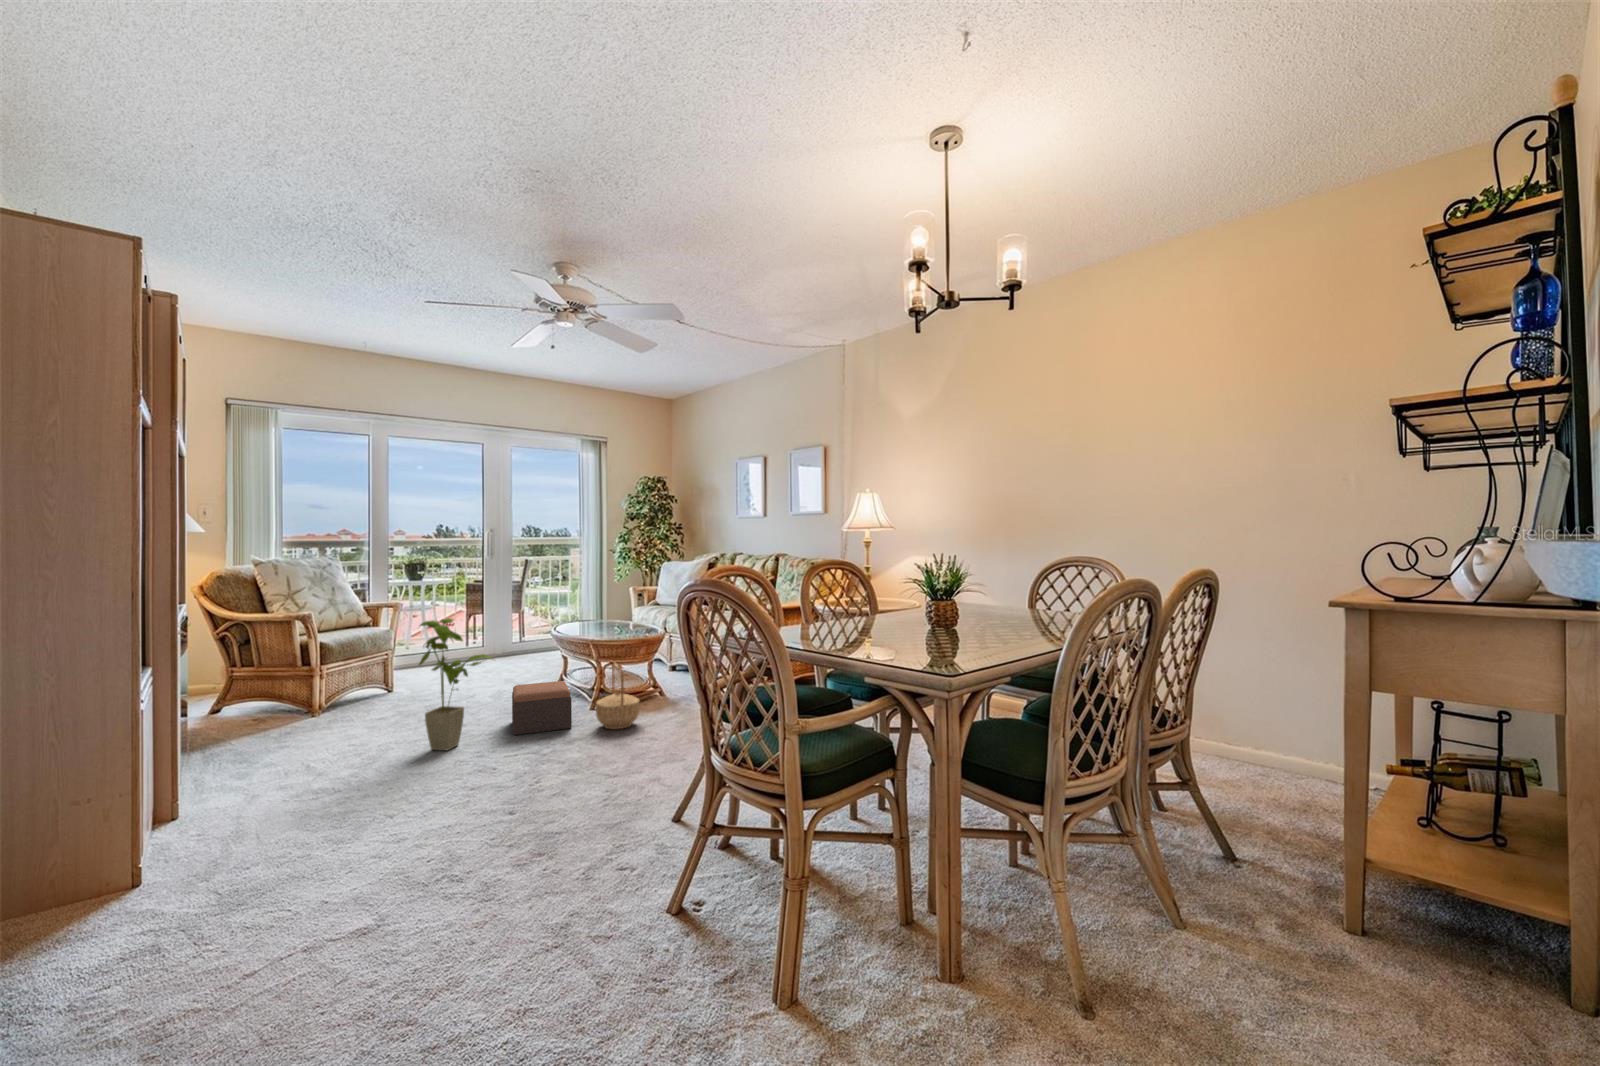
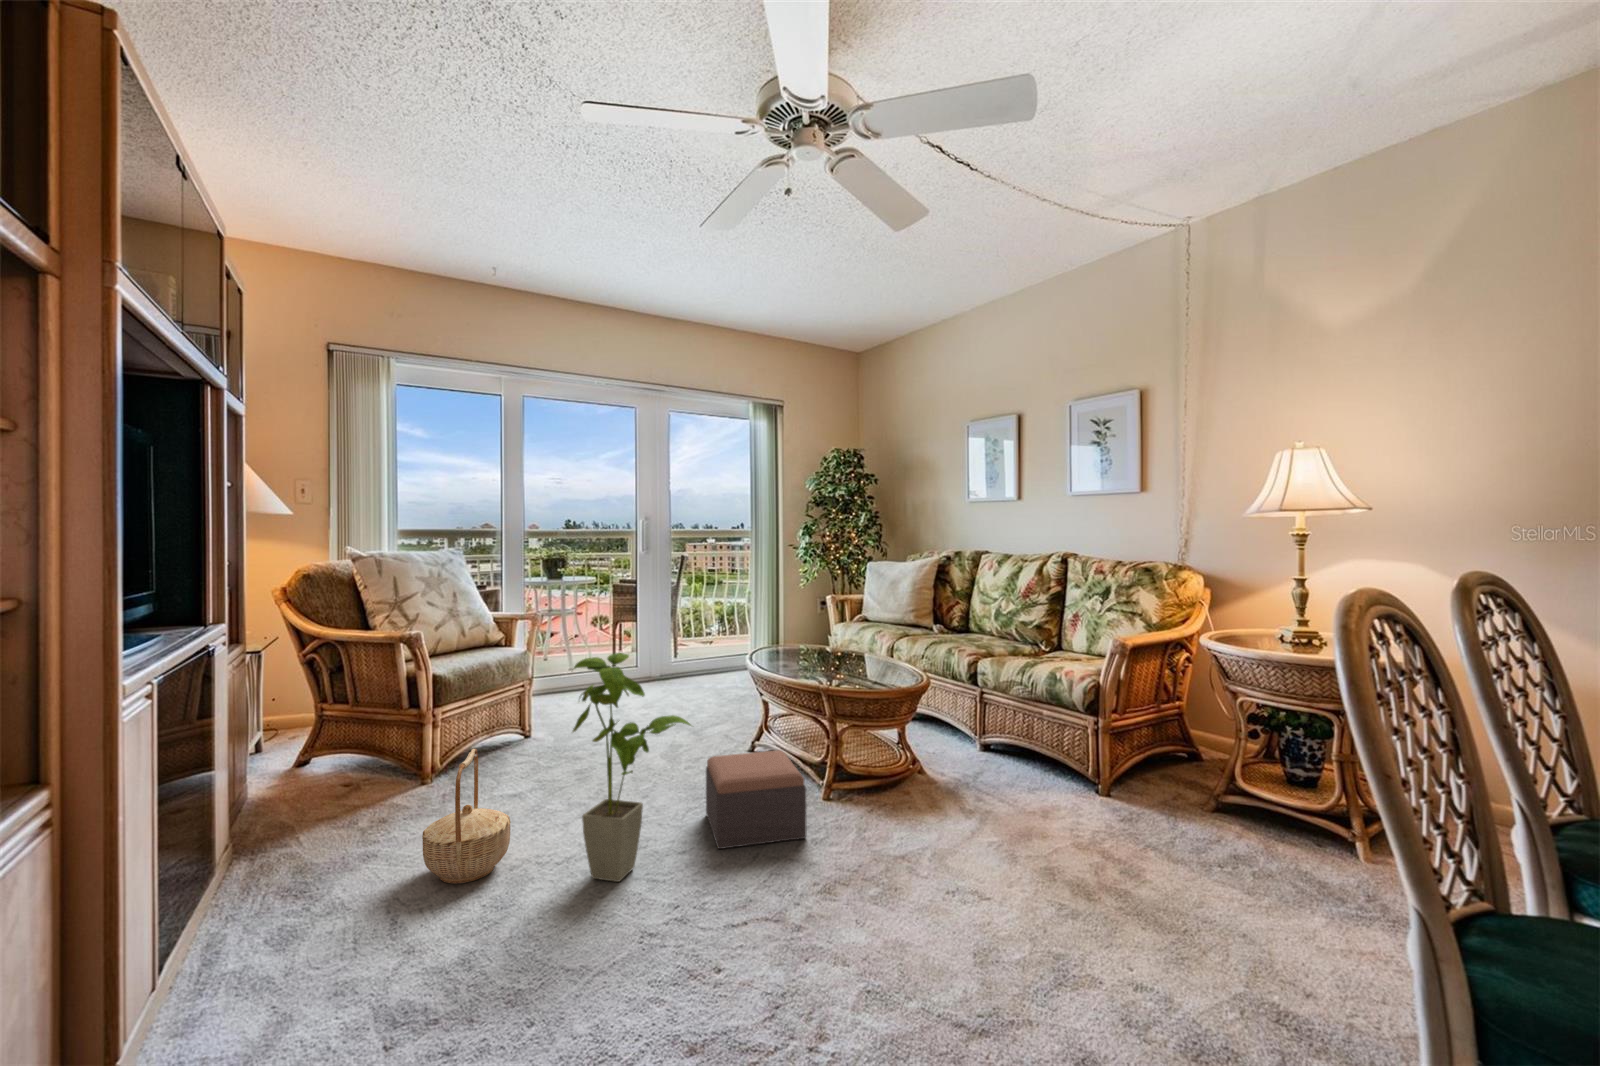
basket: present [596,663,639,729] -> present [422,749,511,883]

